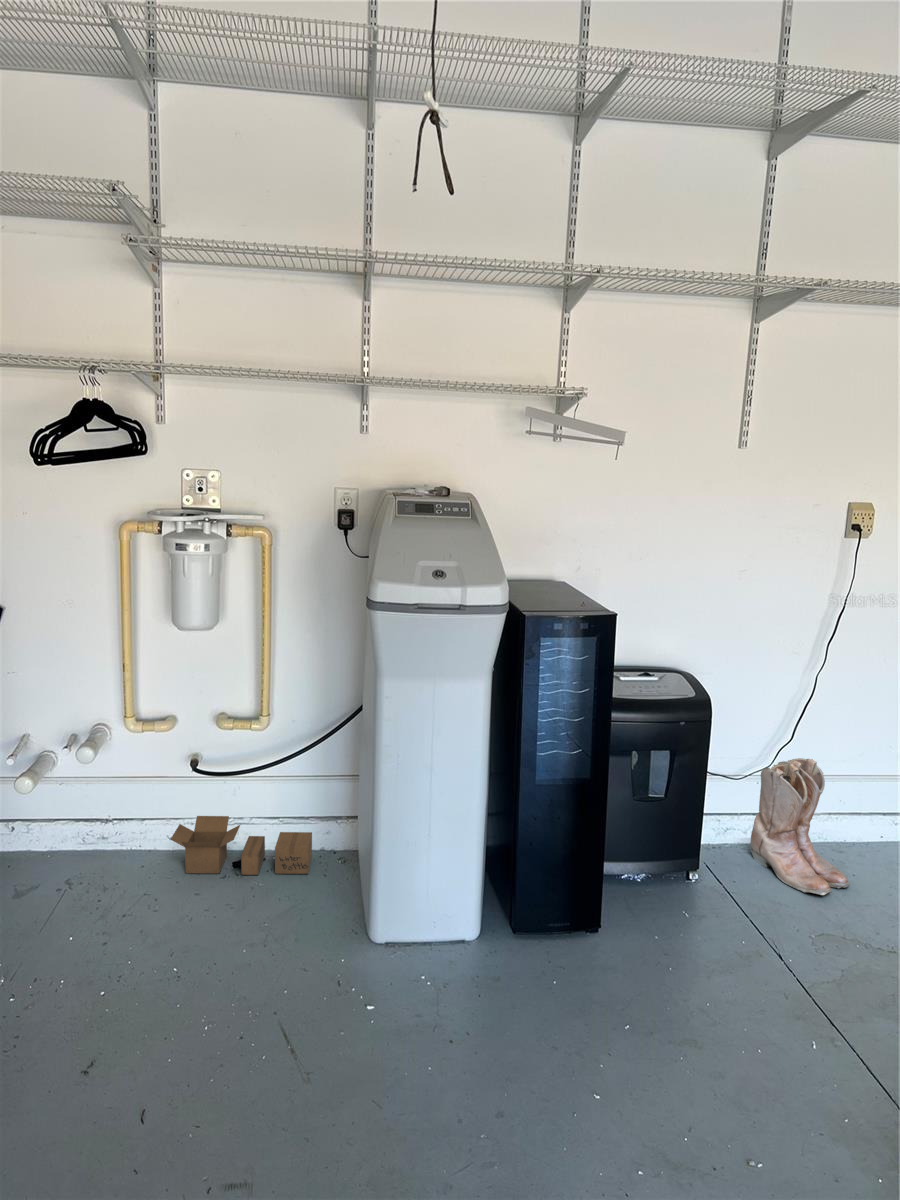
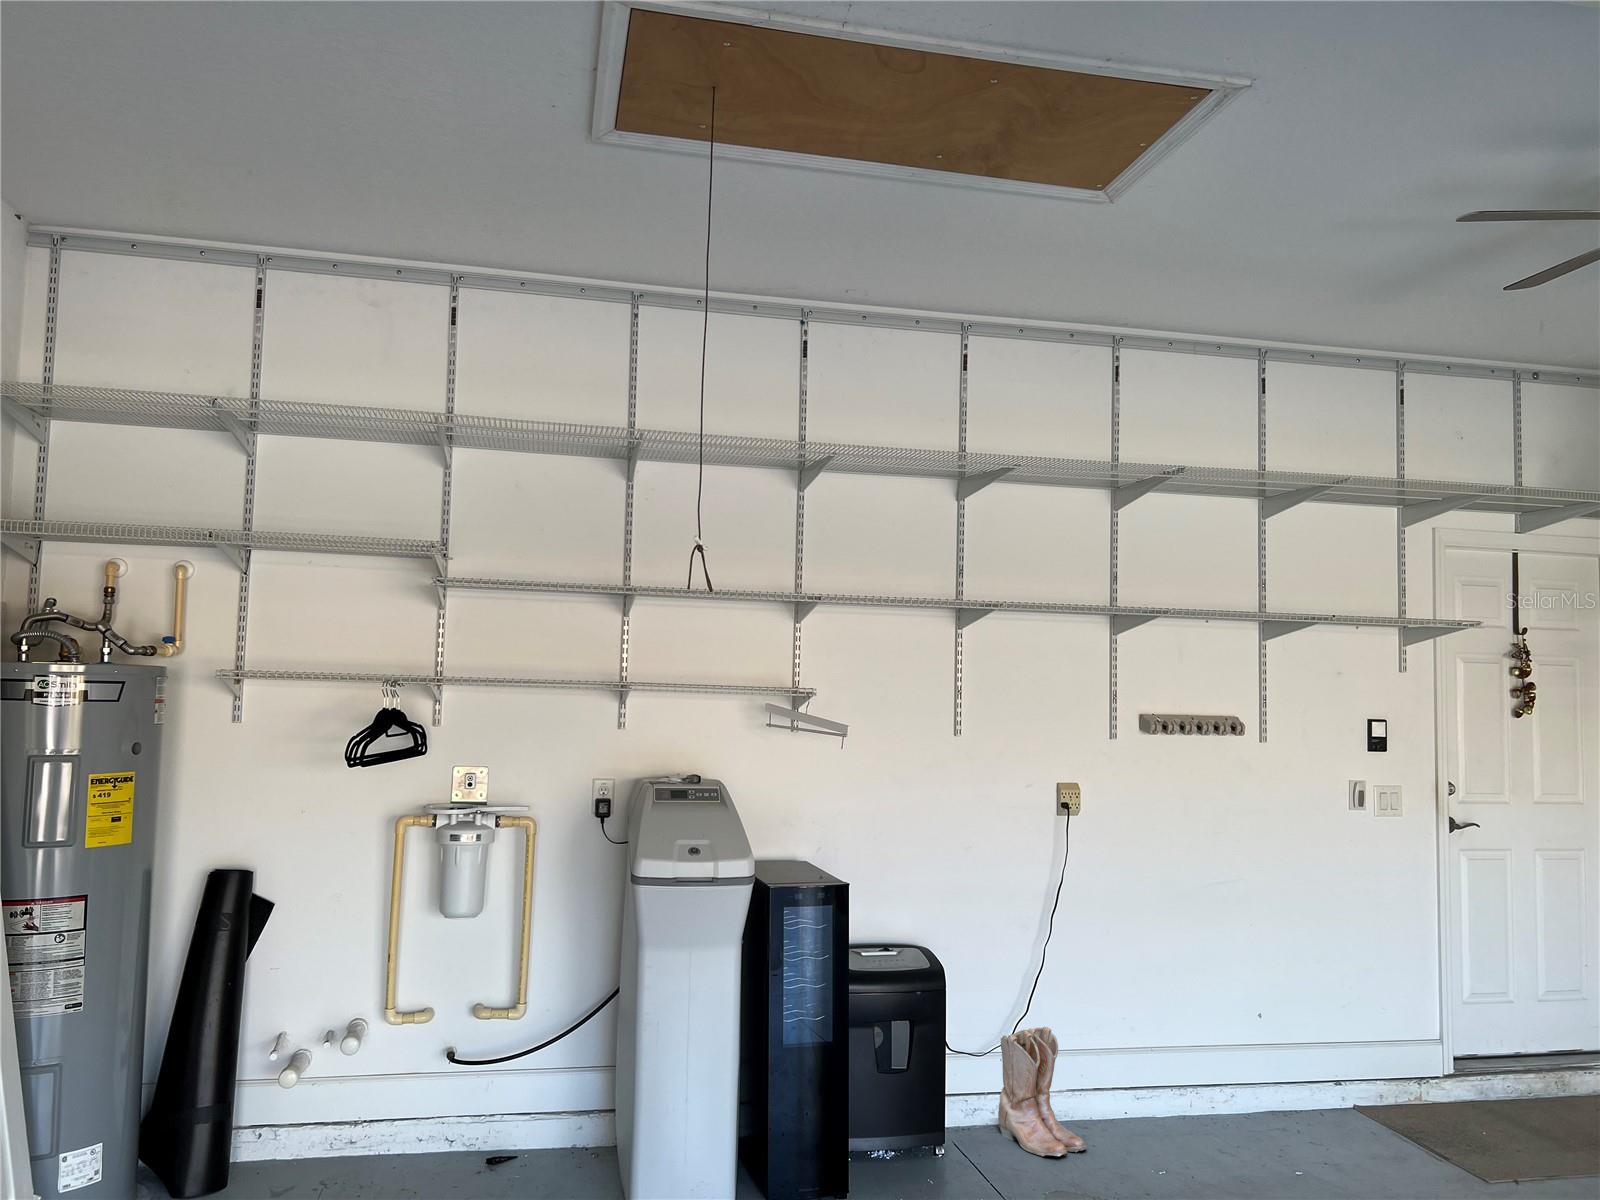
cardboard box: present [171,816,312,875] -> none [427,1112,565,1170]

